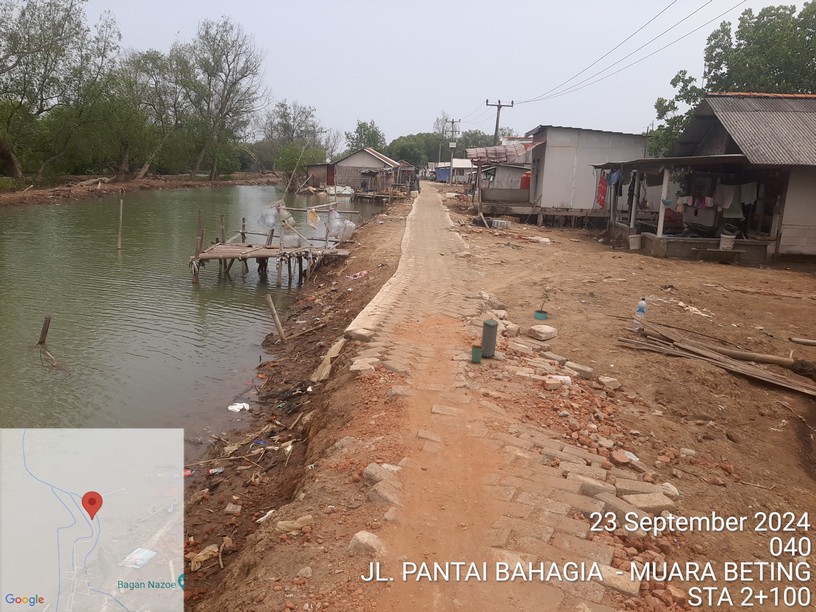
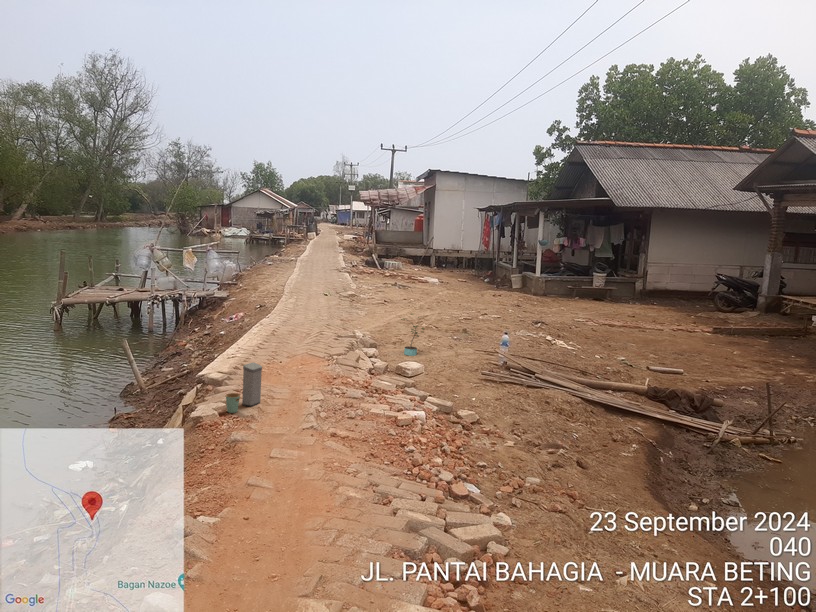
trash can: present [472,319,498,363] -> present [226,363,262,413]

